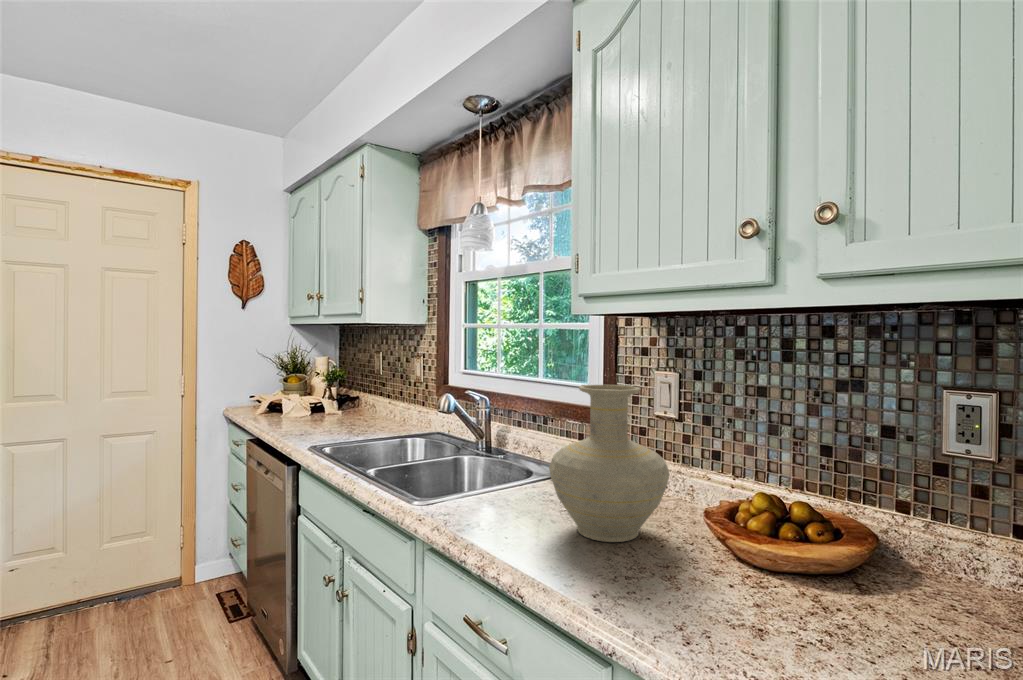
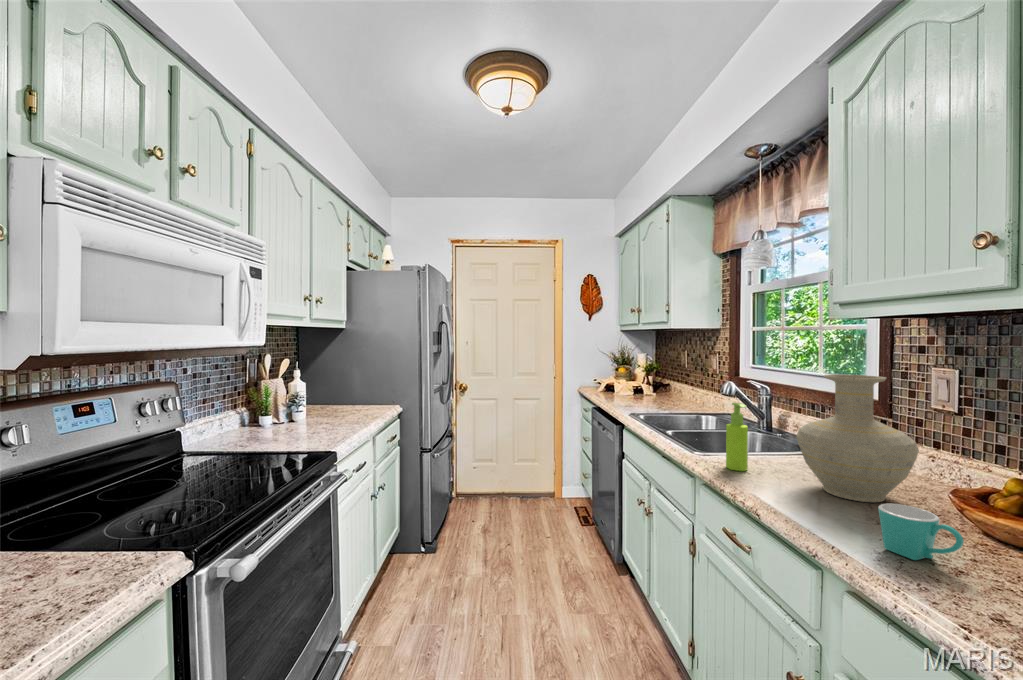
soap dispenser: none [462,429,490,524] -> present [726,403,748,471]
mug: none [670,551,757,625] -> present [878,504,964,560]

